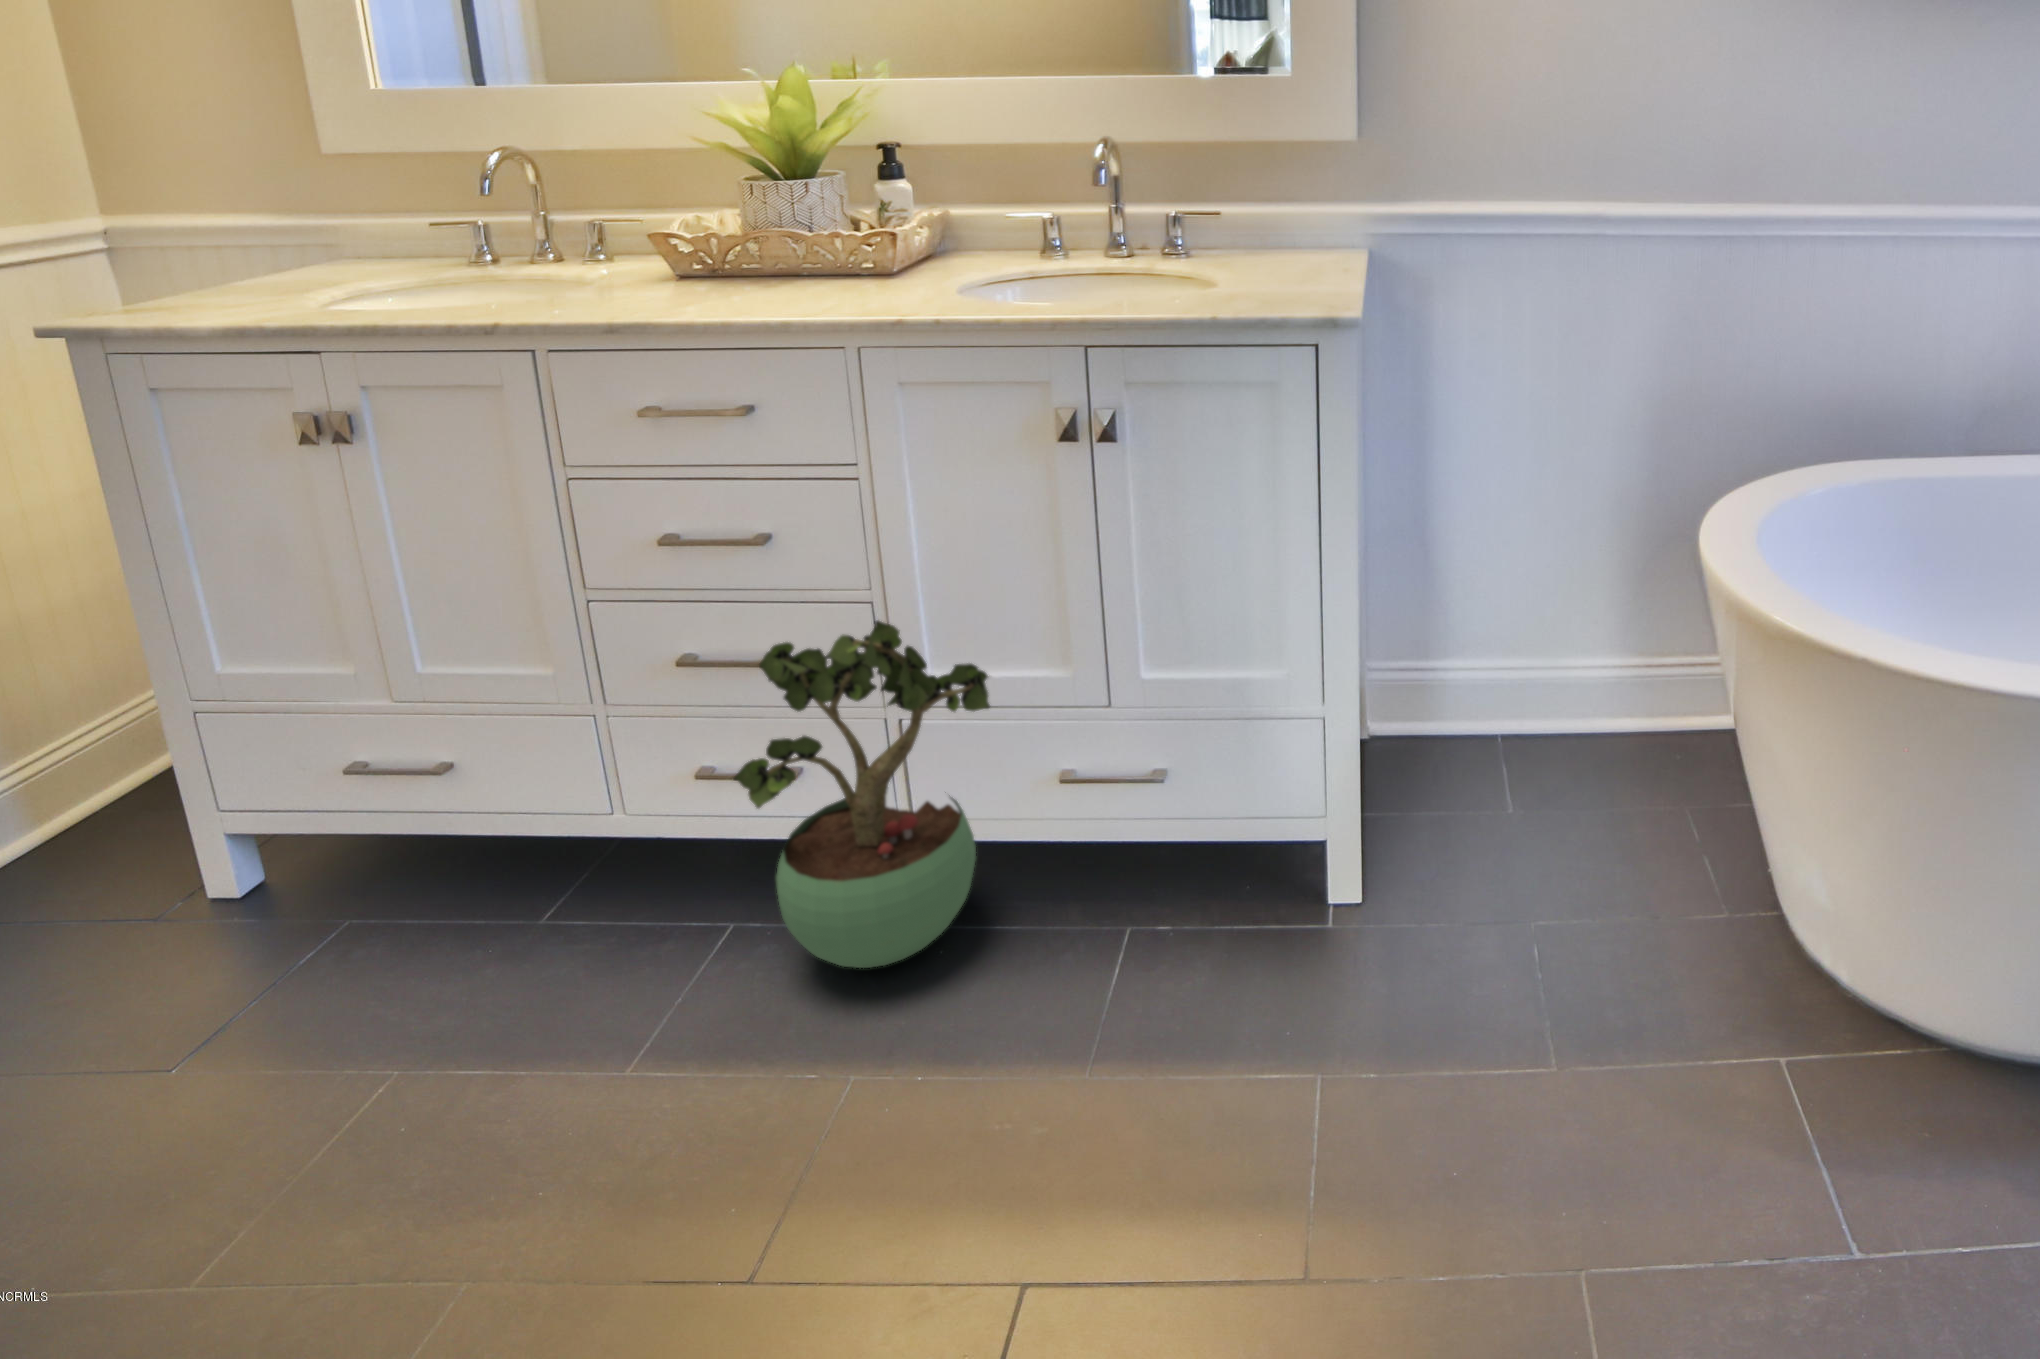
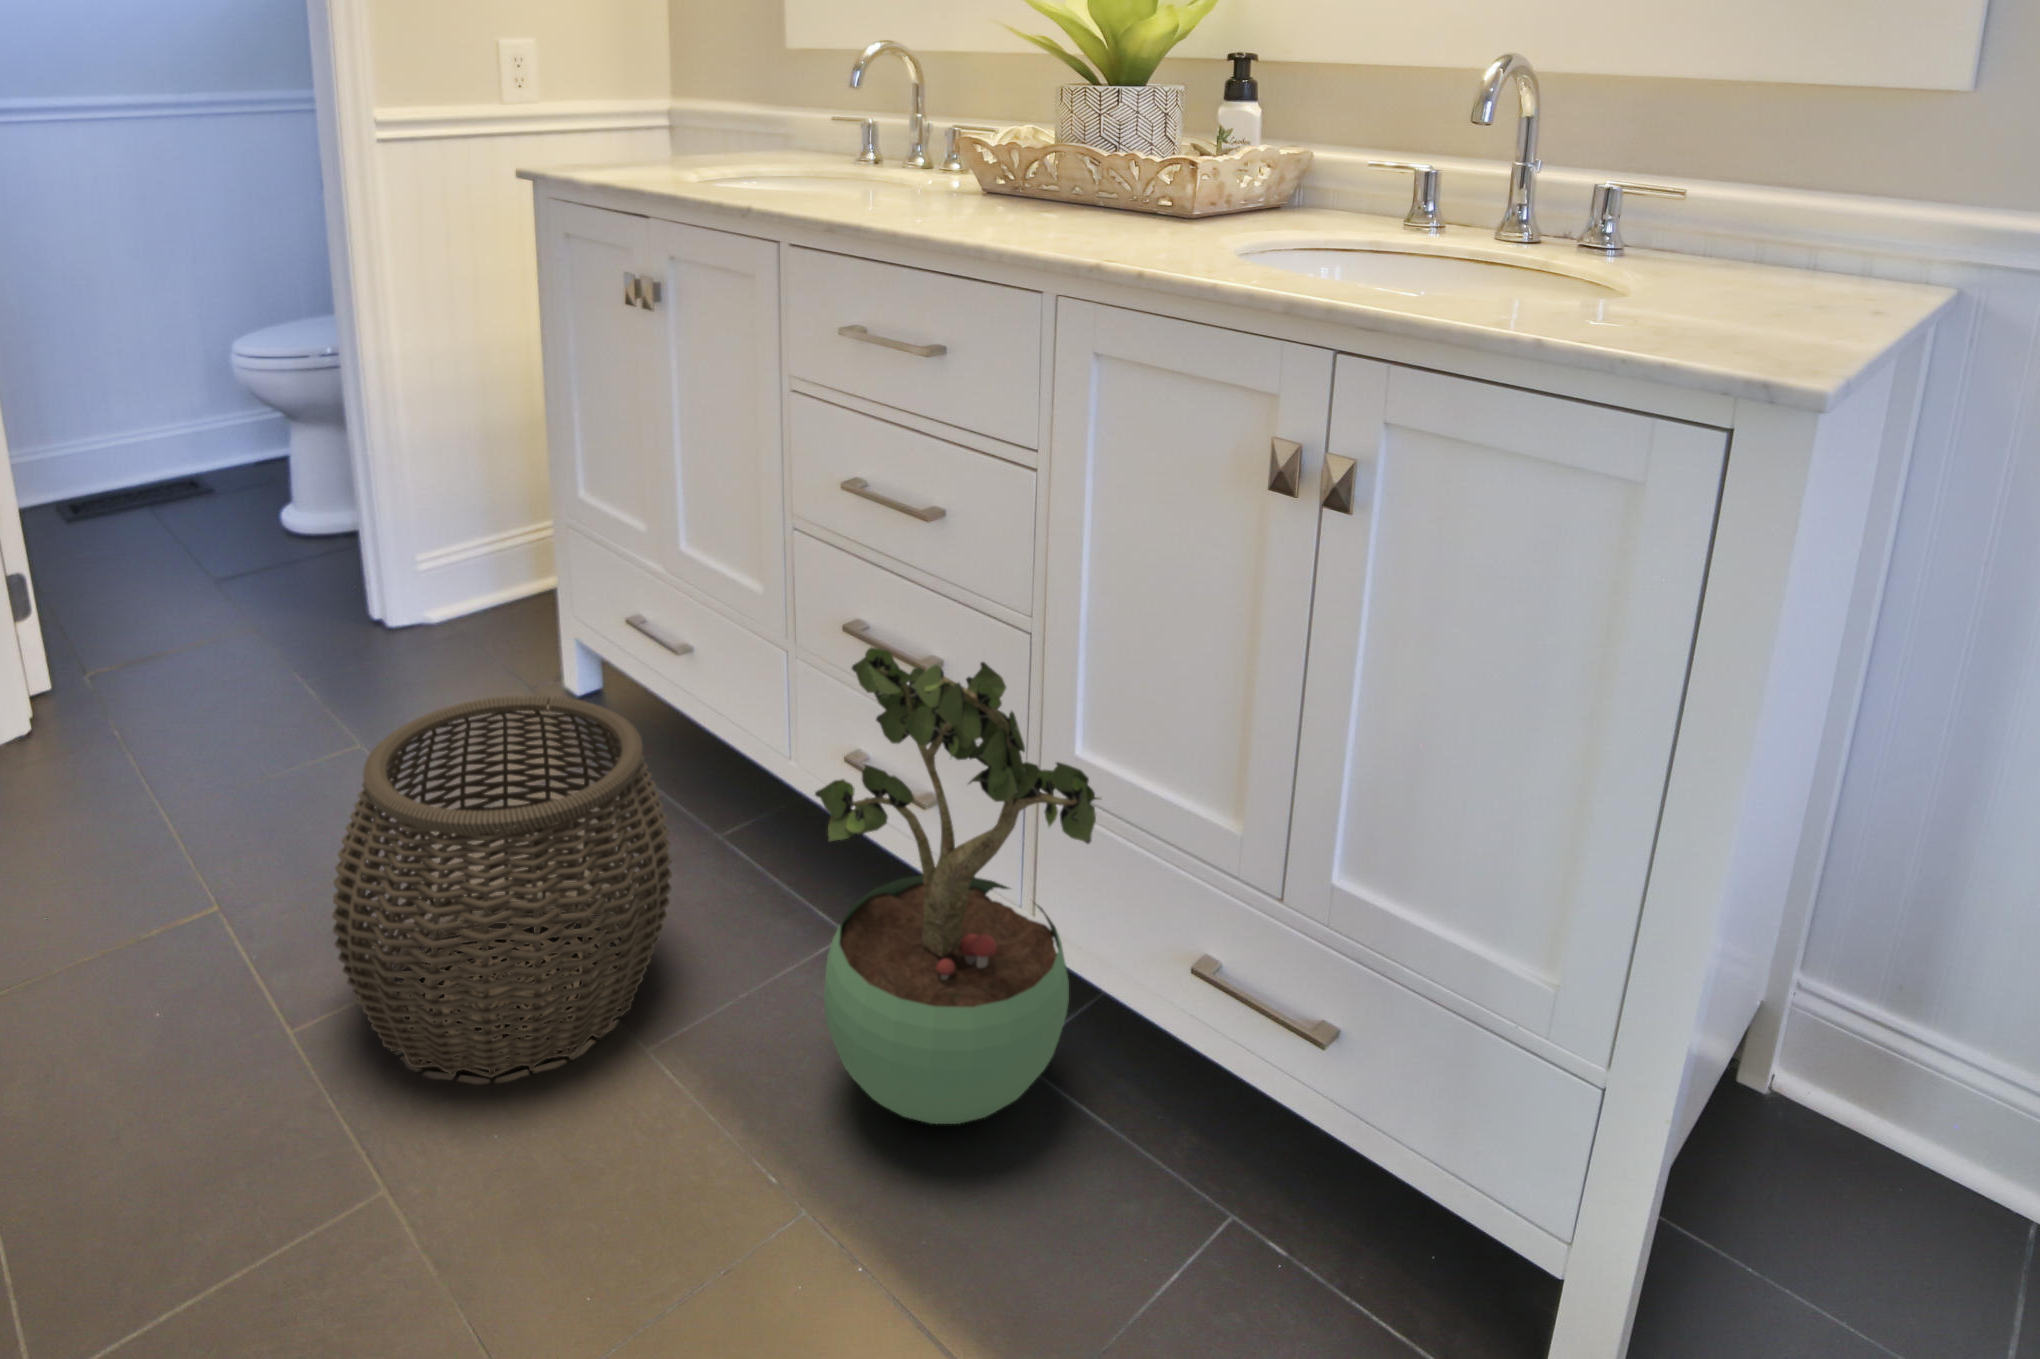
woven basket: none [208,811,596,1194] -> present [332,695,672,1078]

